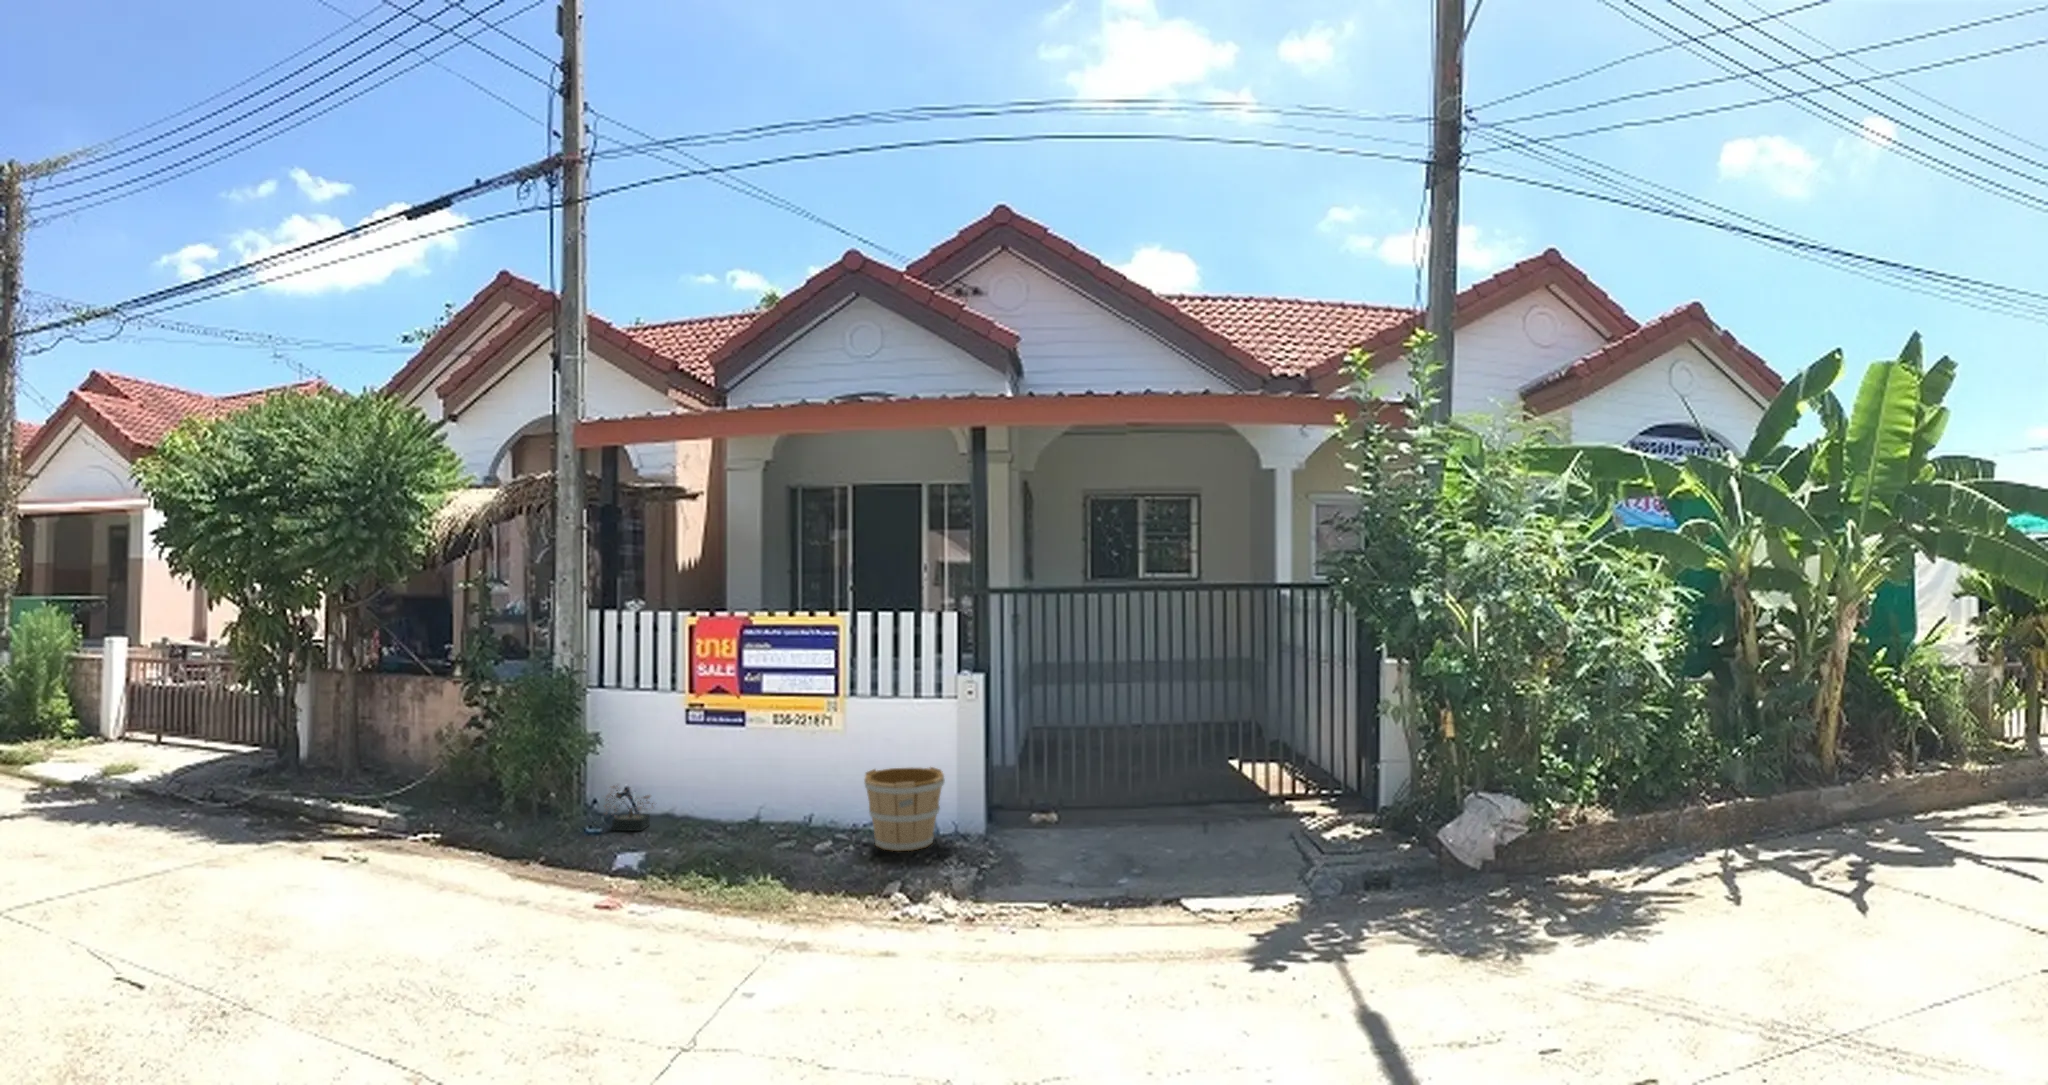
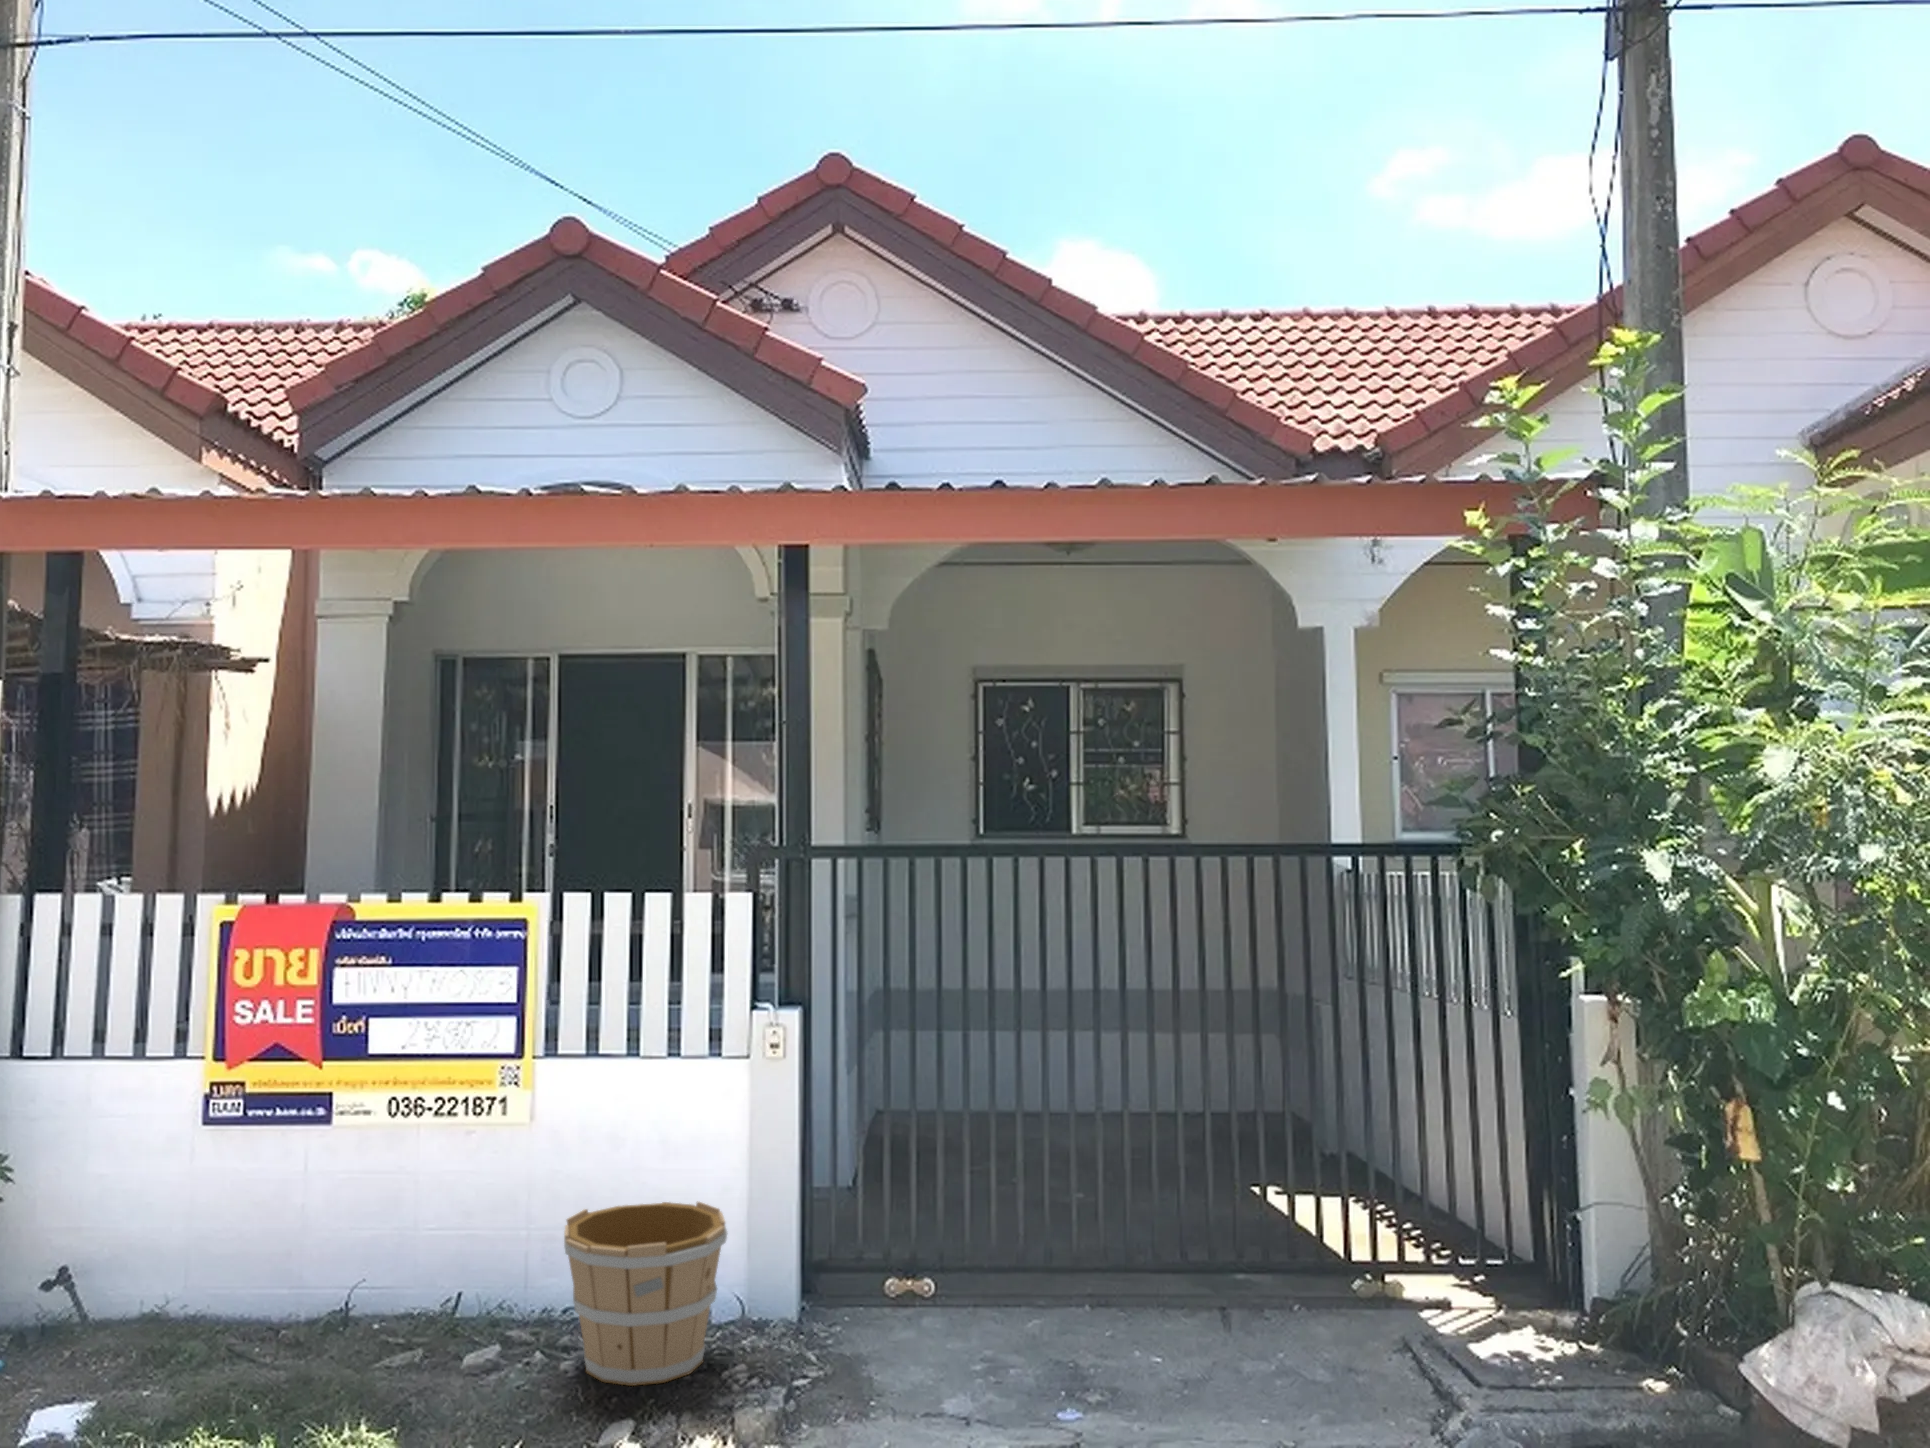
decorative plant: present [604,786,653,831] -> none [23,1246,140,1346]

